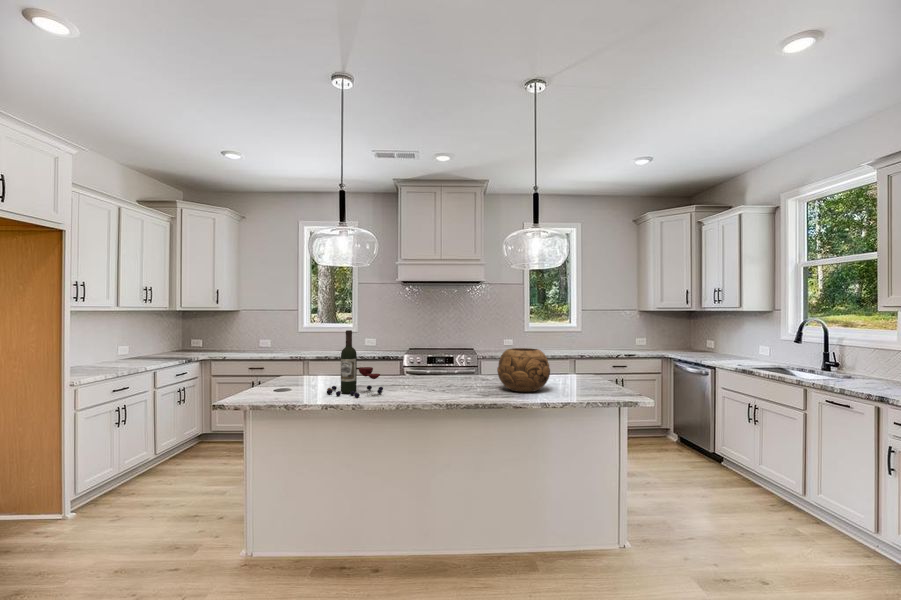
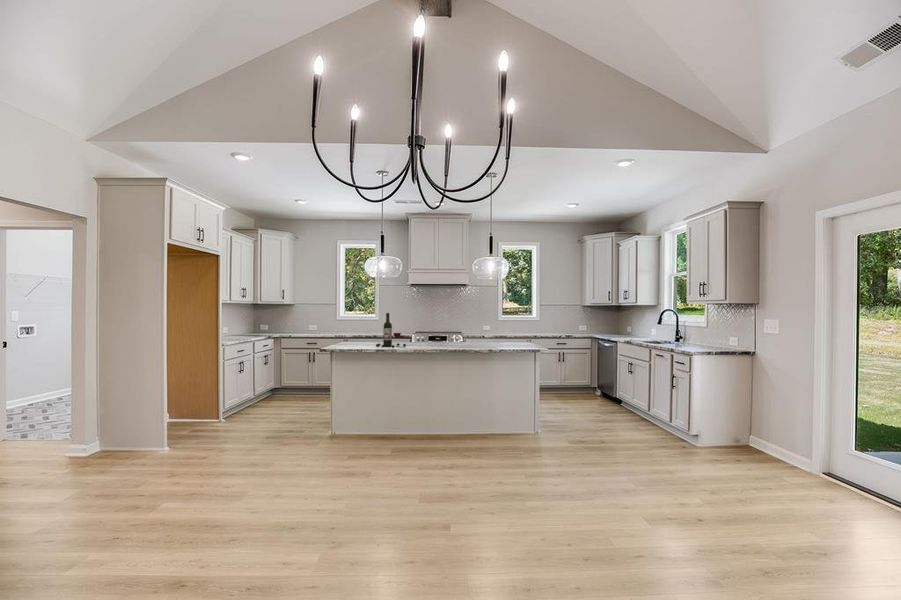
decorative bowl: present [497,348,550,392] -> none [468,324,497,347]

